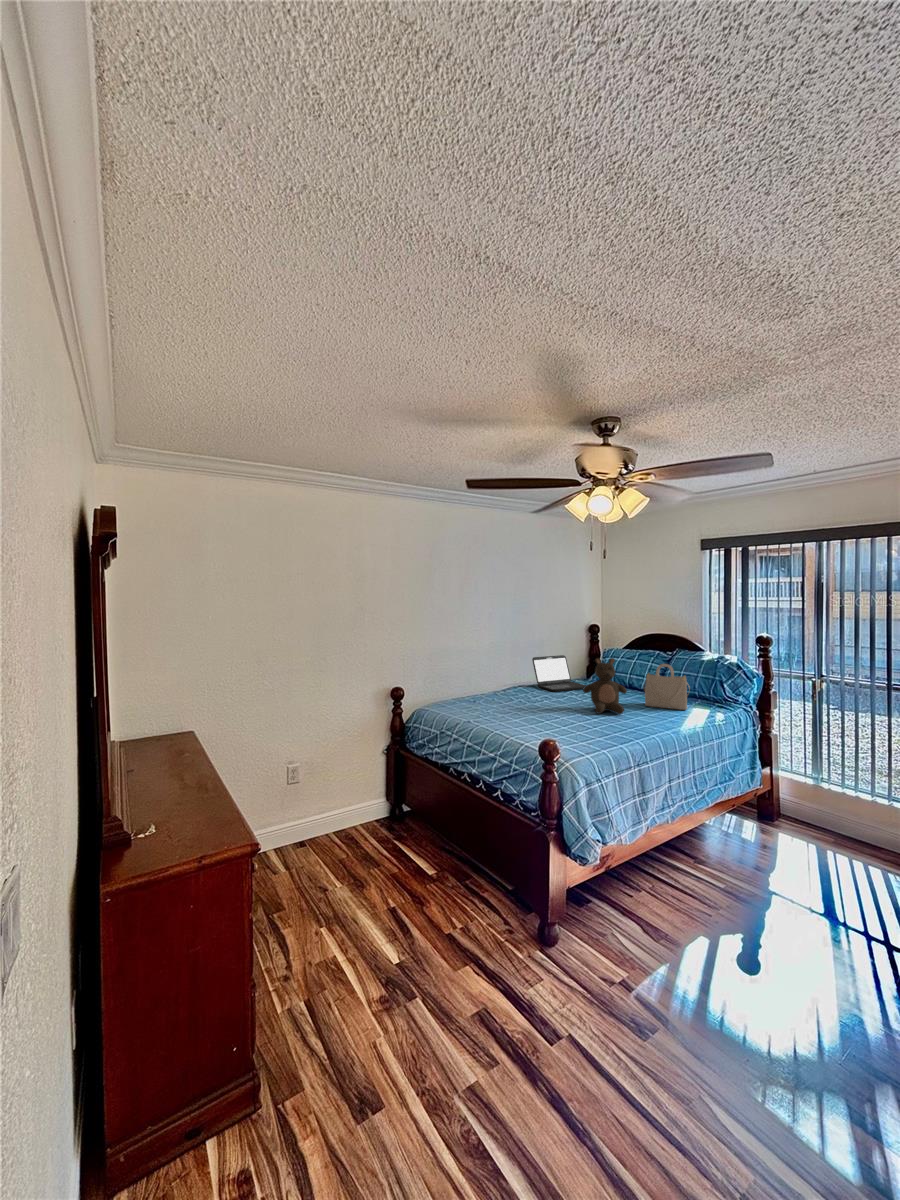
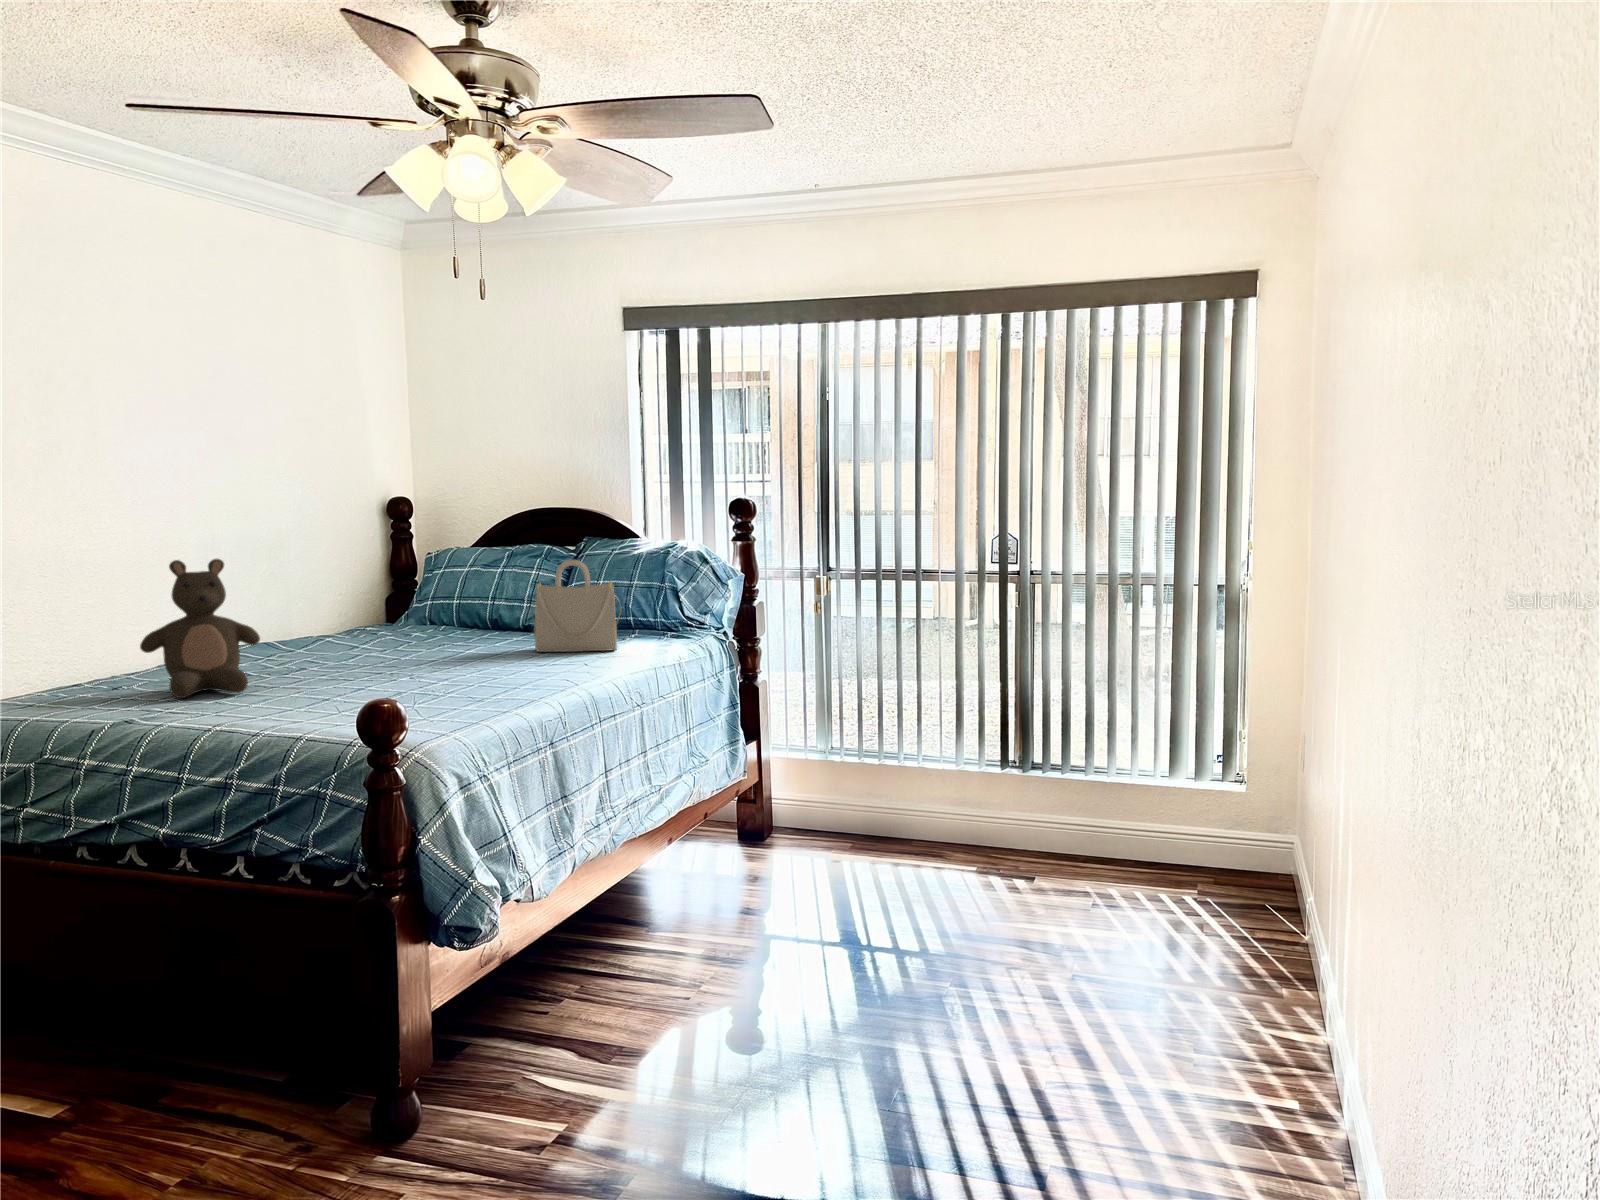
laptop: present [532,655,586,692] -> none [257,568,399,651]
stuffed bear: present [583,658,627,714] -> present [140,559,260,698]

